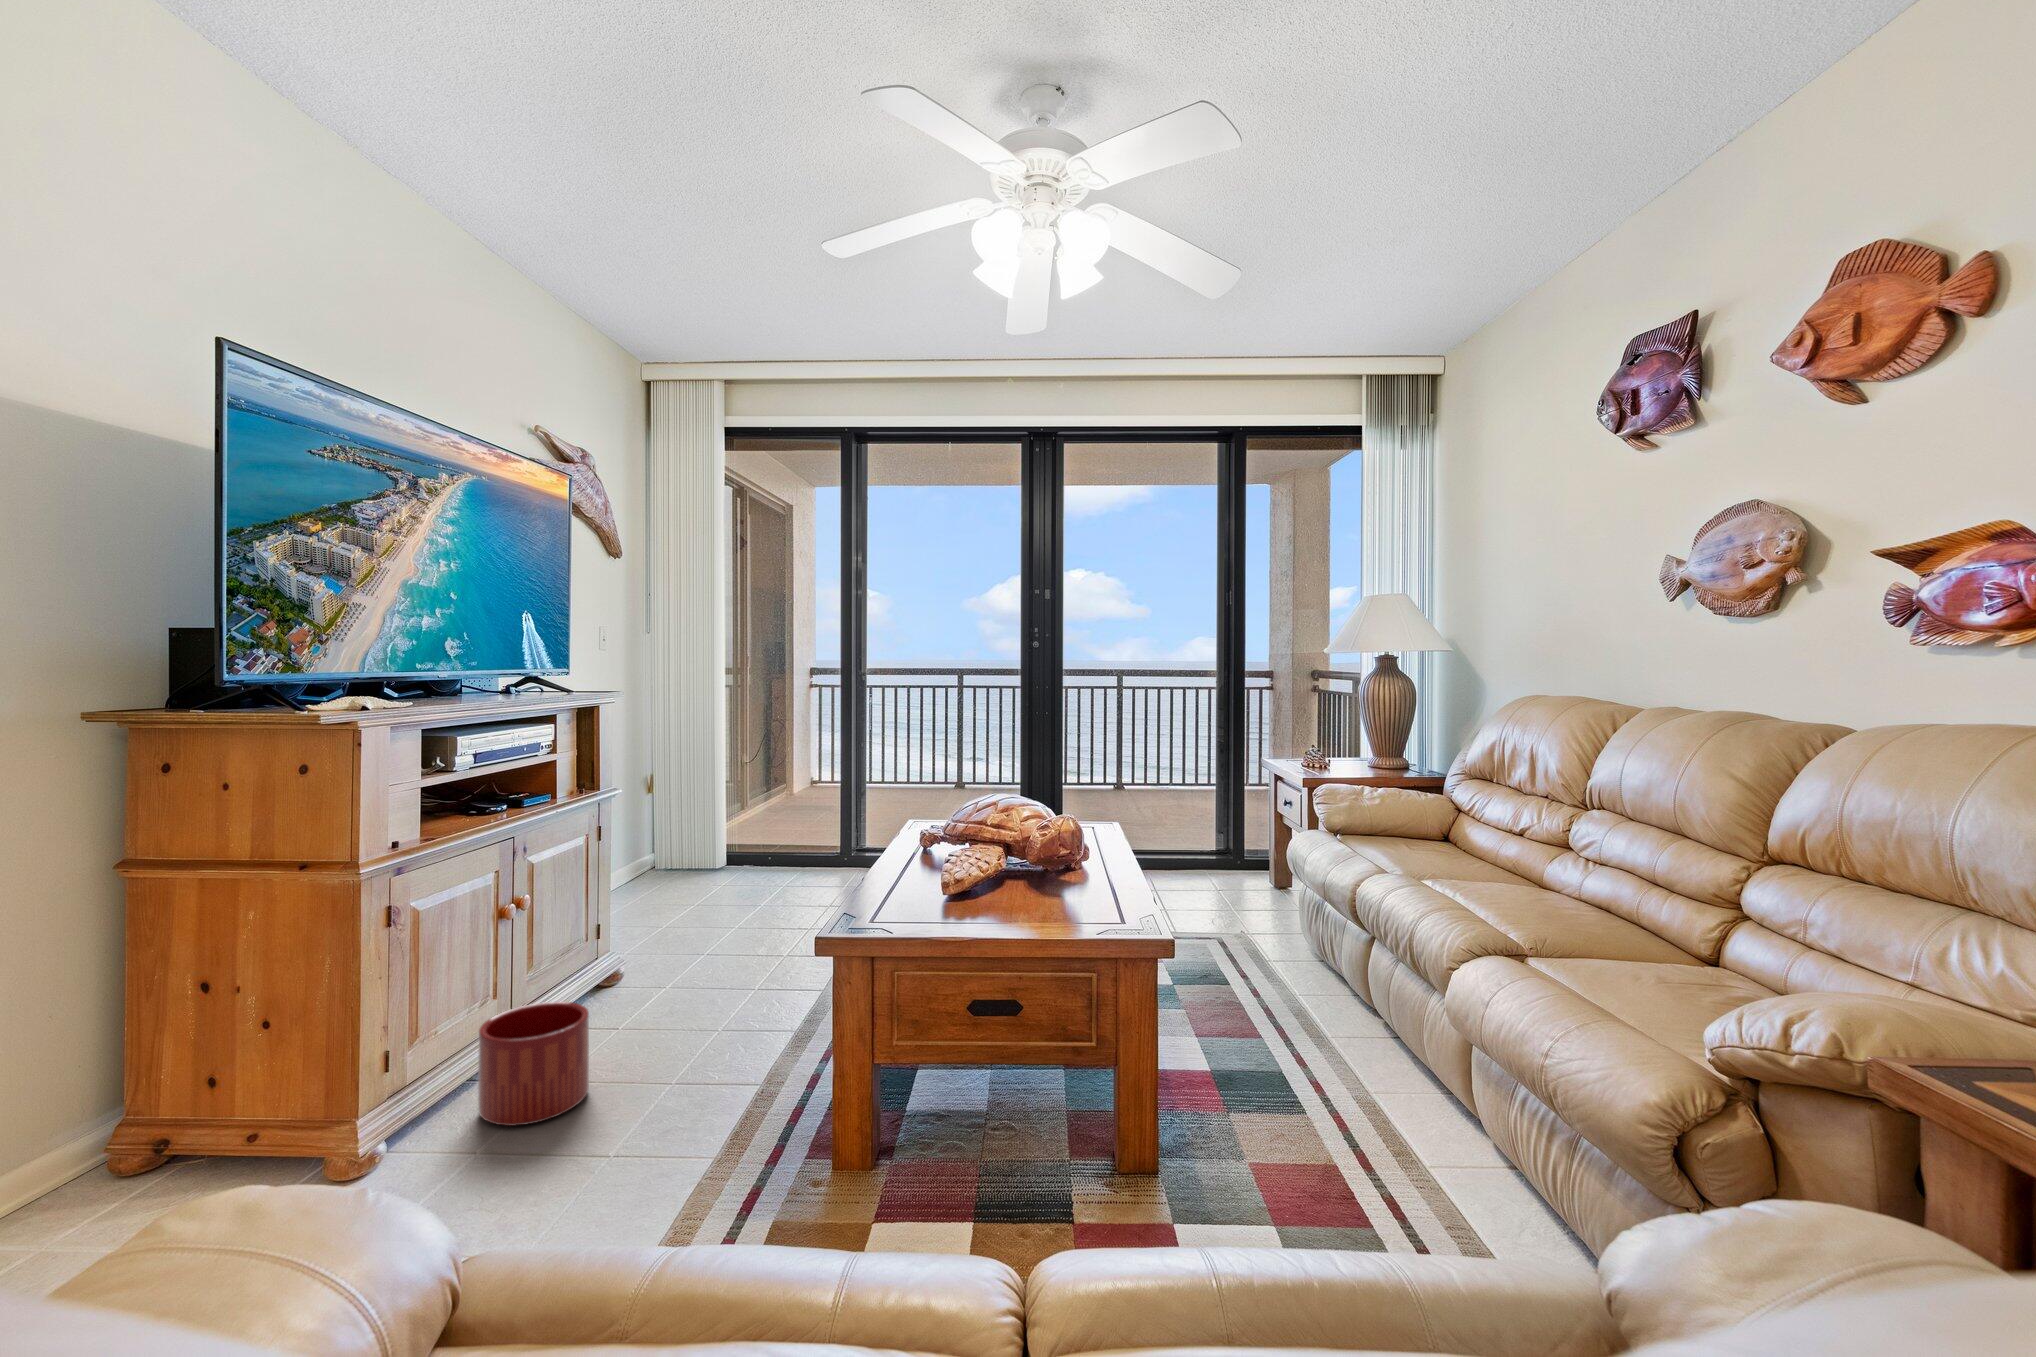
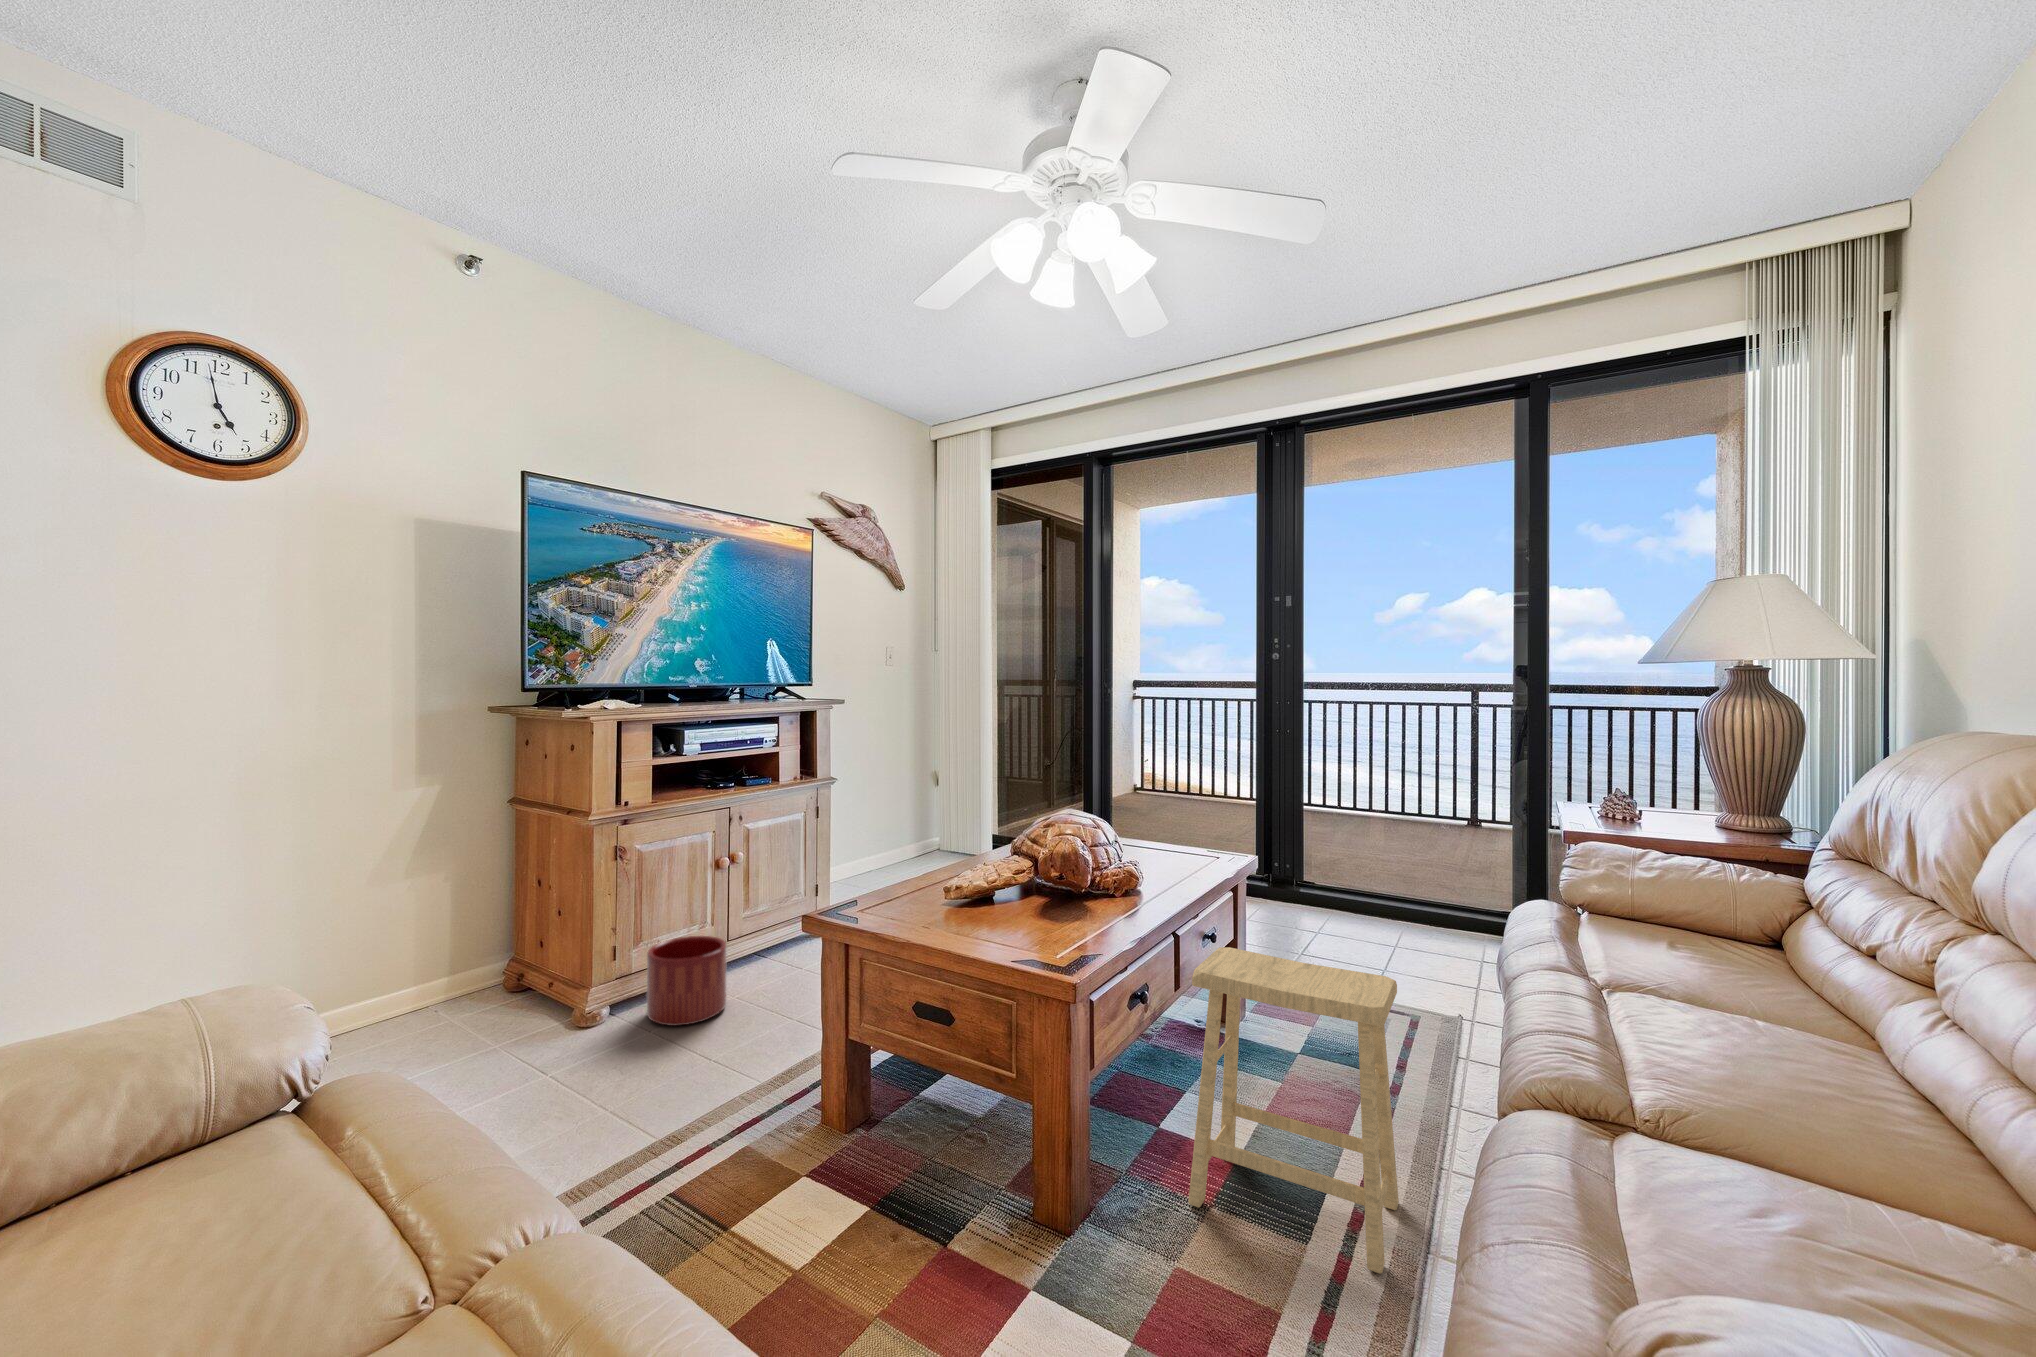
footstool: none [1198,894,1366,1106] -> present [1188,947,1399,1274]

